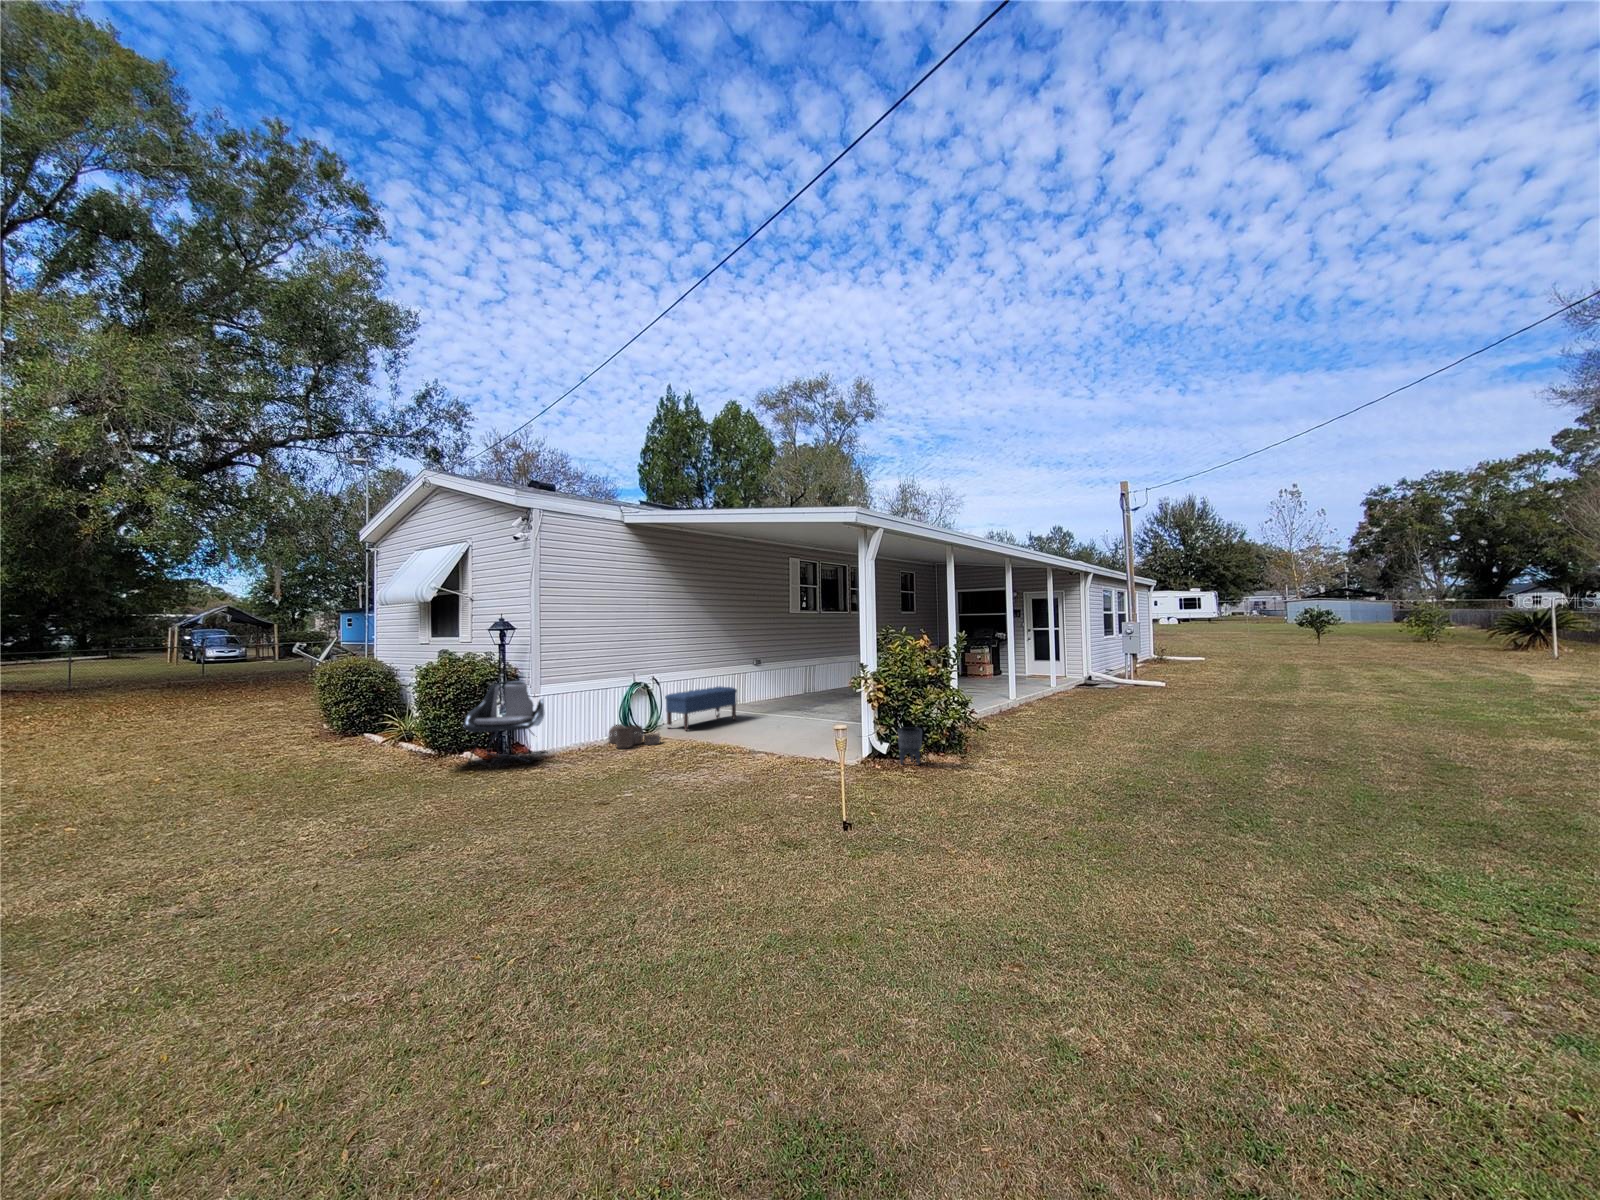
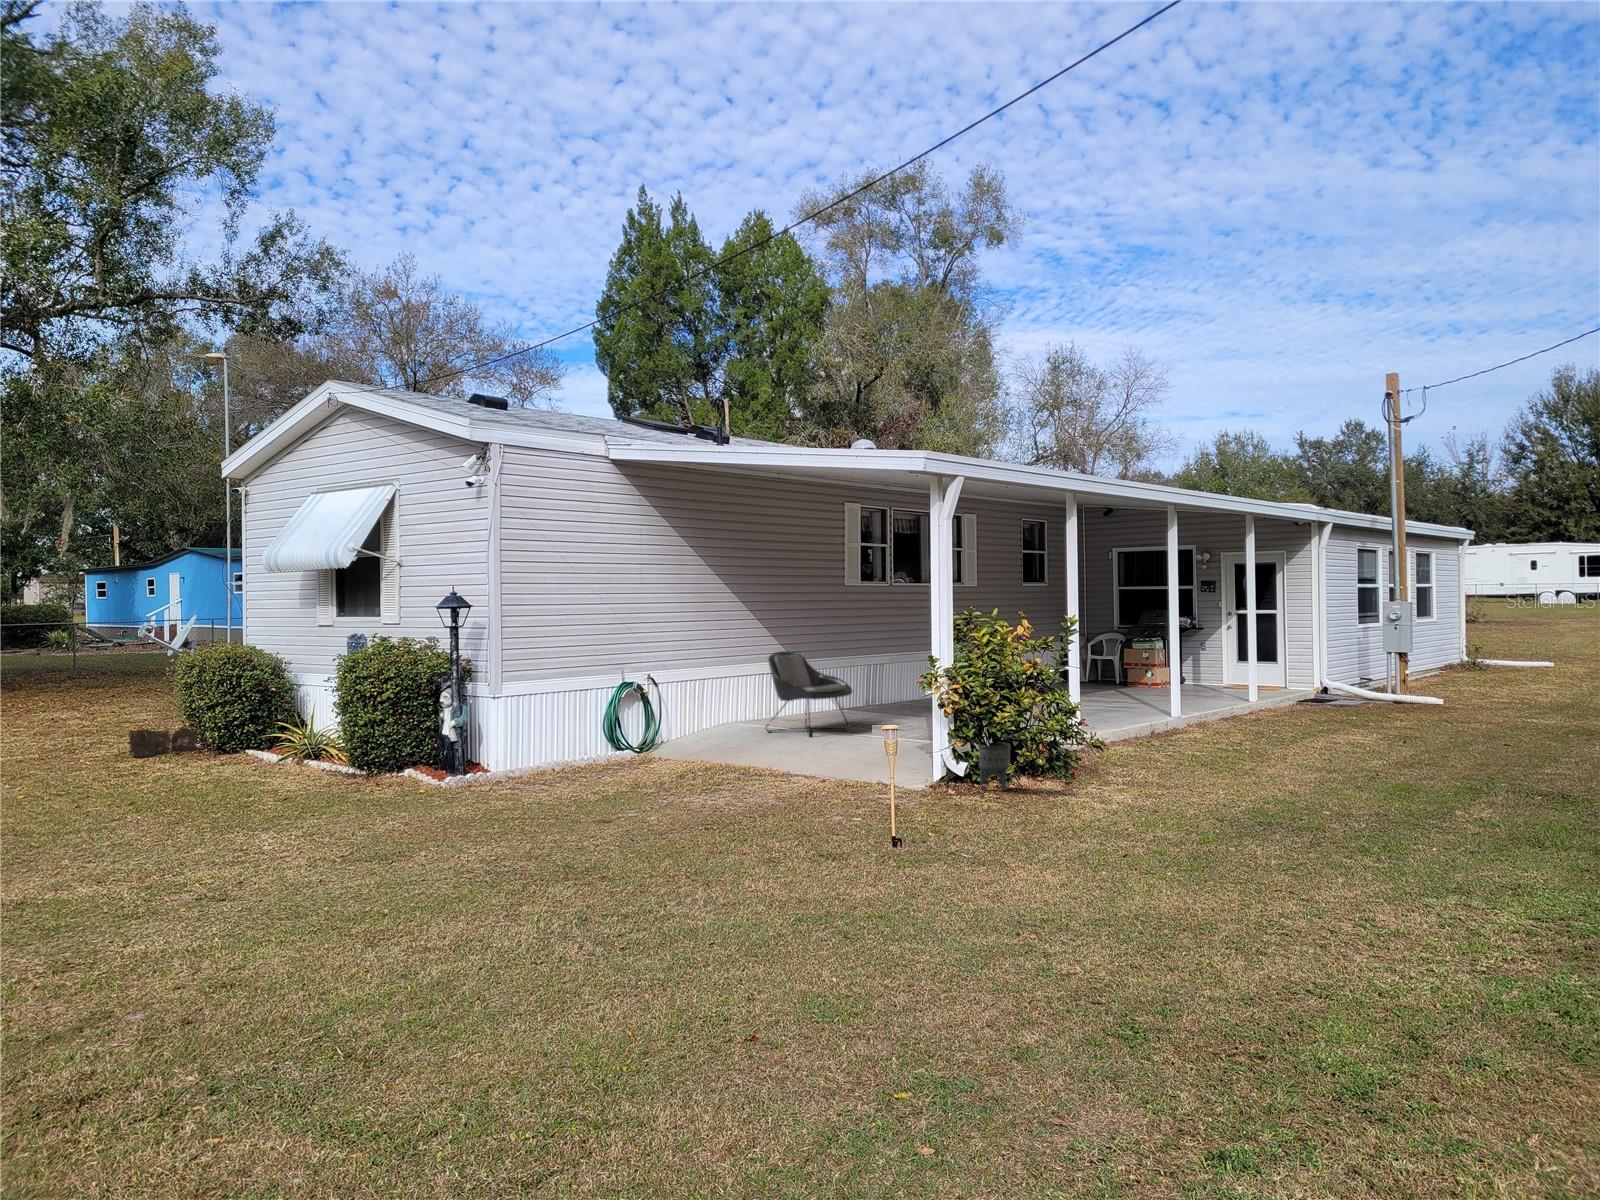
lounge chair: present [464,680,544,766] -> present [766,651,853,736]
bench: present [665,687,737,731] -> none [664,691,764,751]
woven basket: present [608,724,660,748] -> present [129,727,197,757]

